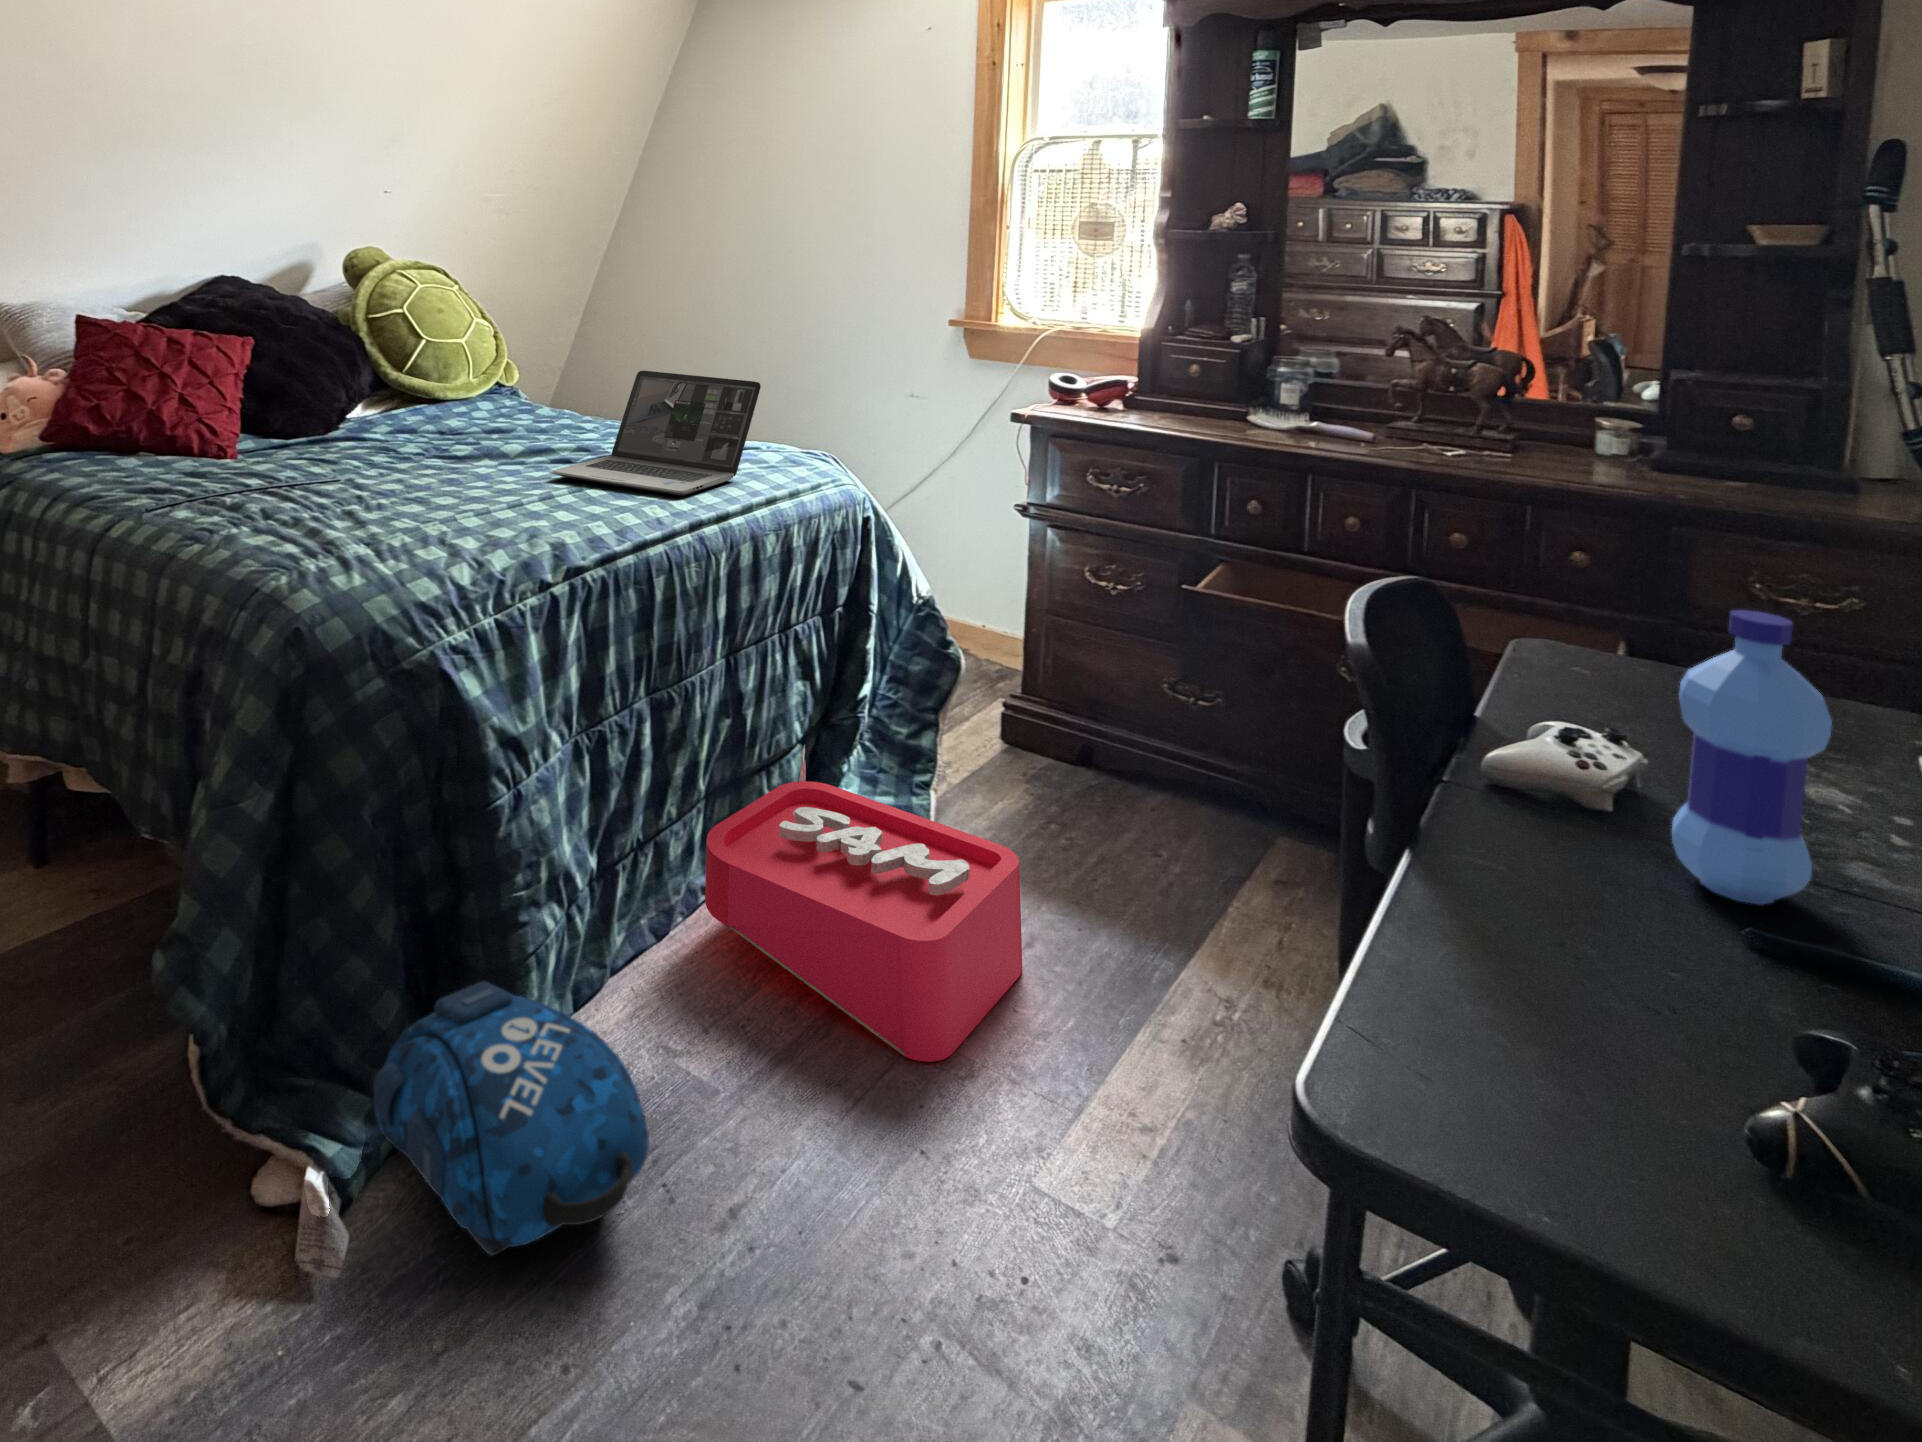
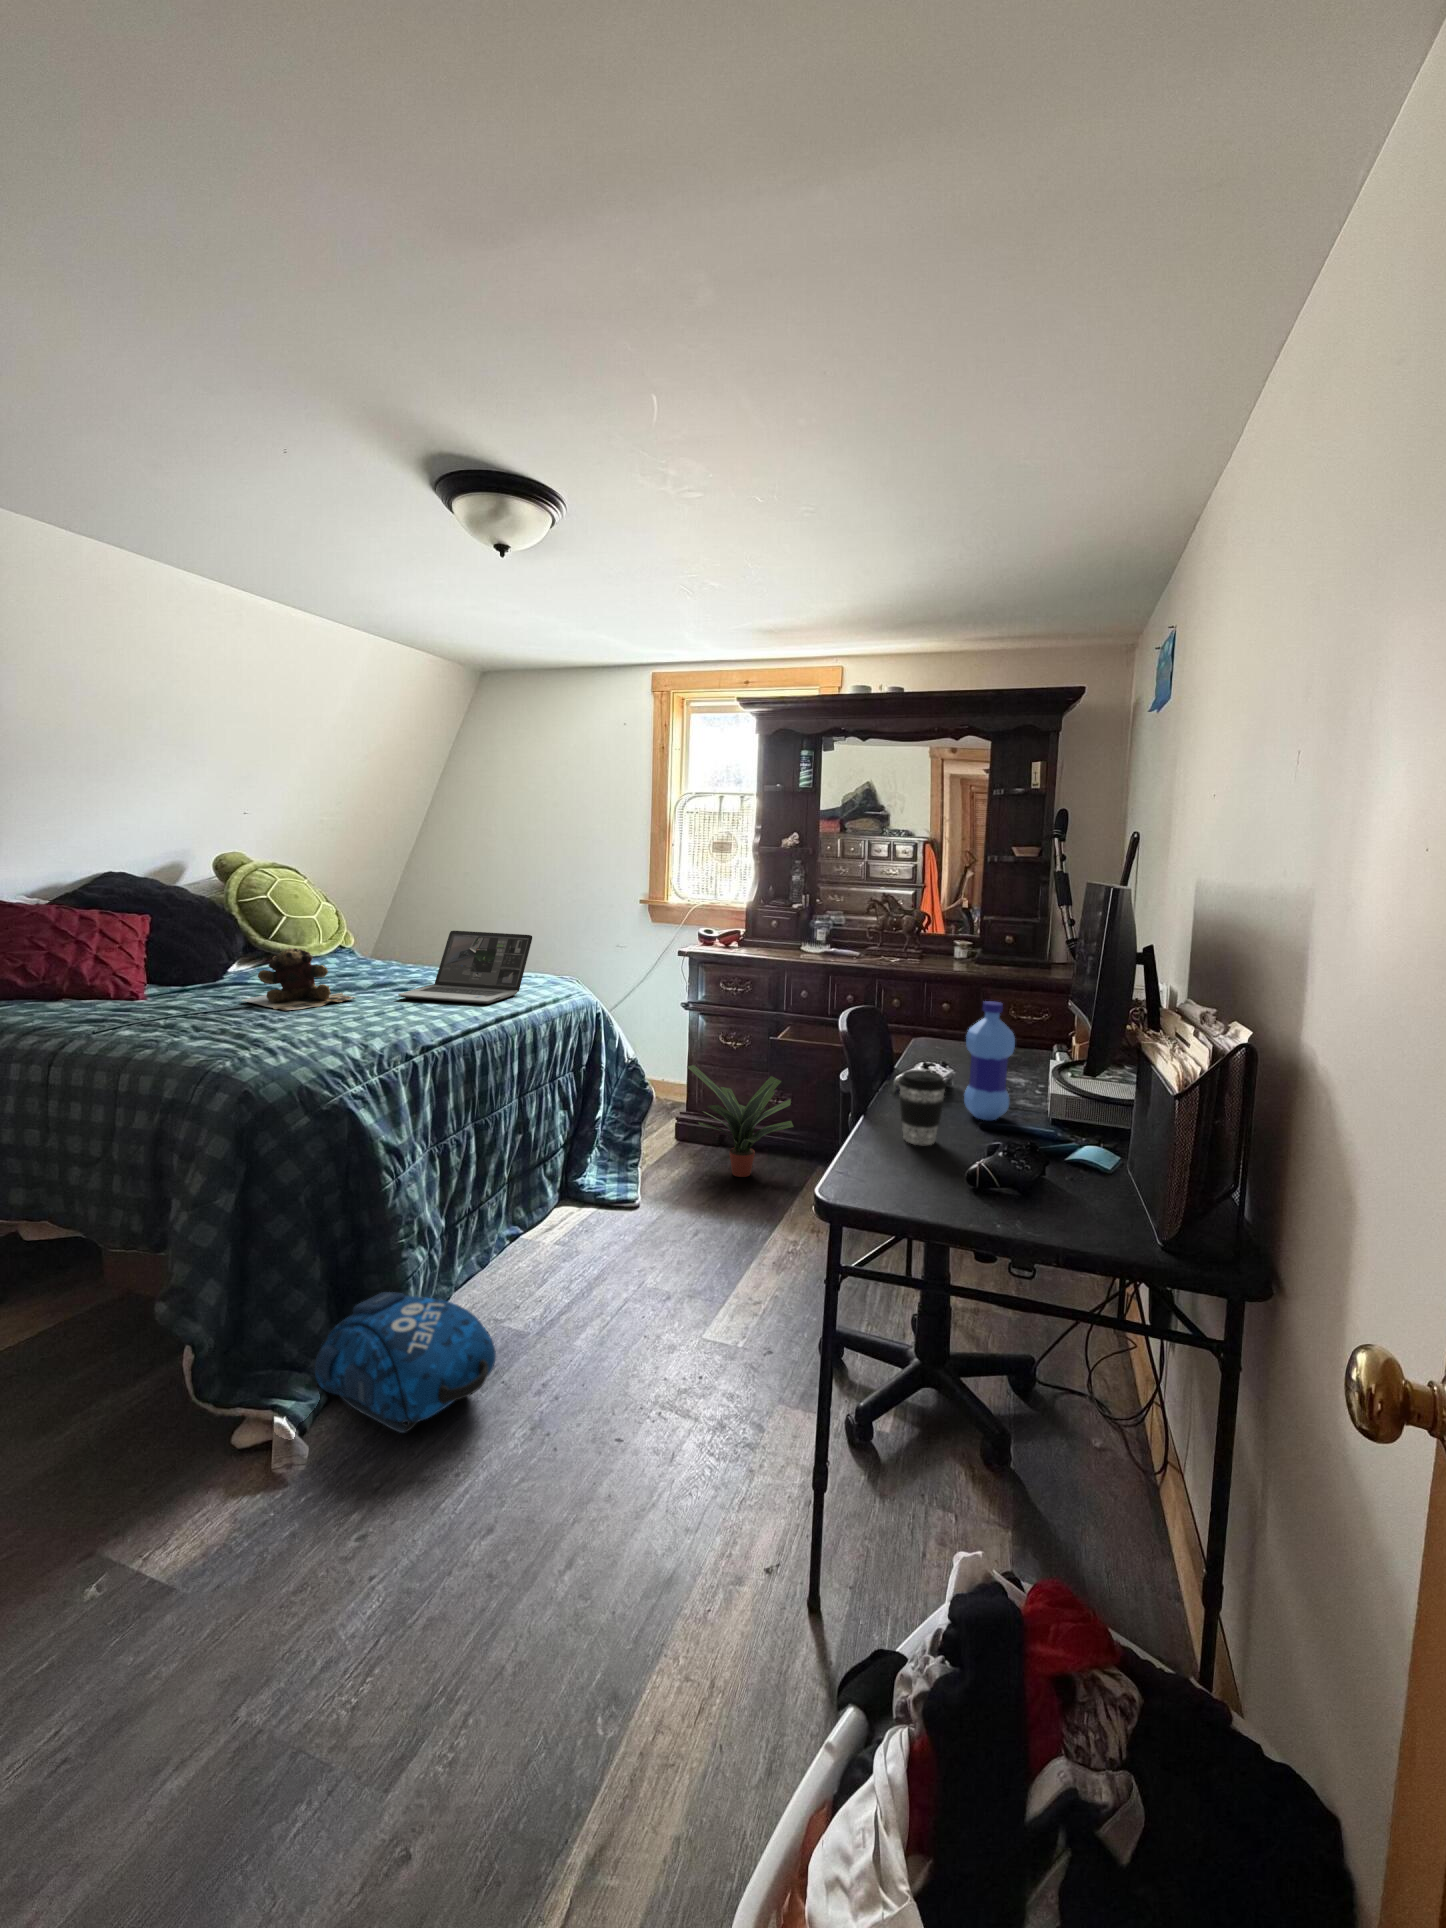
teddy bear: none [341,393,496,490] -> present [242,948,355,1010]
potted plant: none [1021,616,1226,832] -> present [687,1065,794,1177]
storage bin: present [705,745,1022,1062] -> none [511,1148,693,1299]
coffee cup: none [1501,769,1640,965] -> present [899,1070,946,1145]

